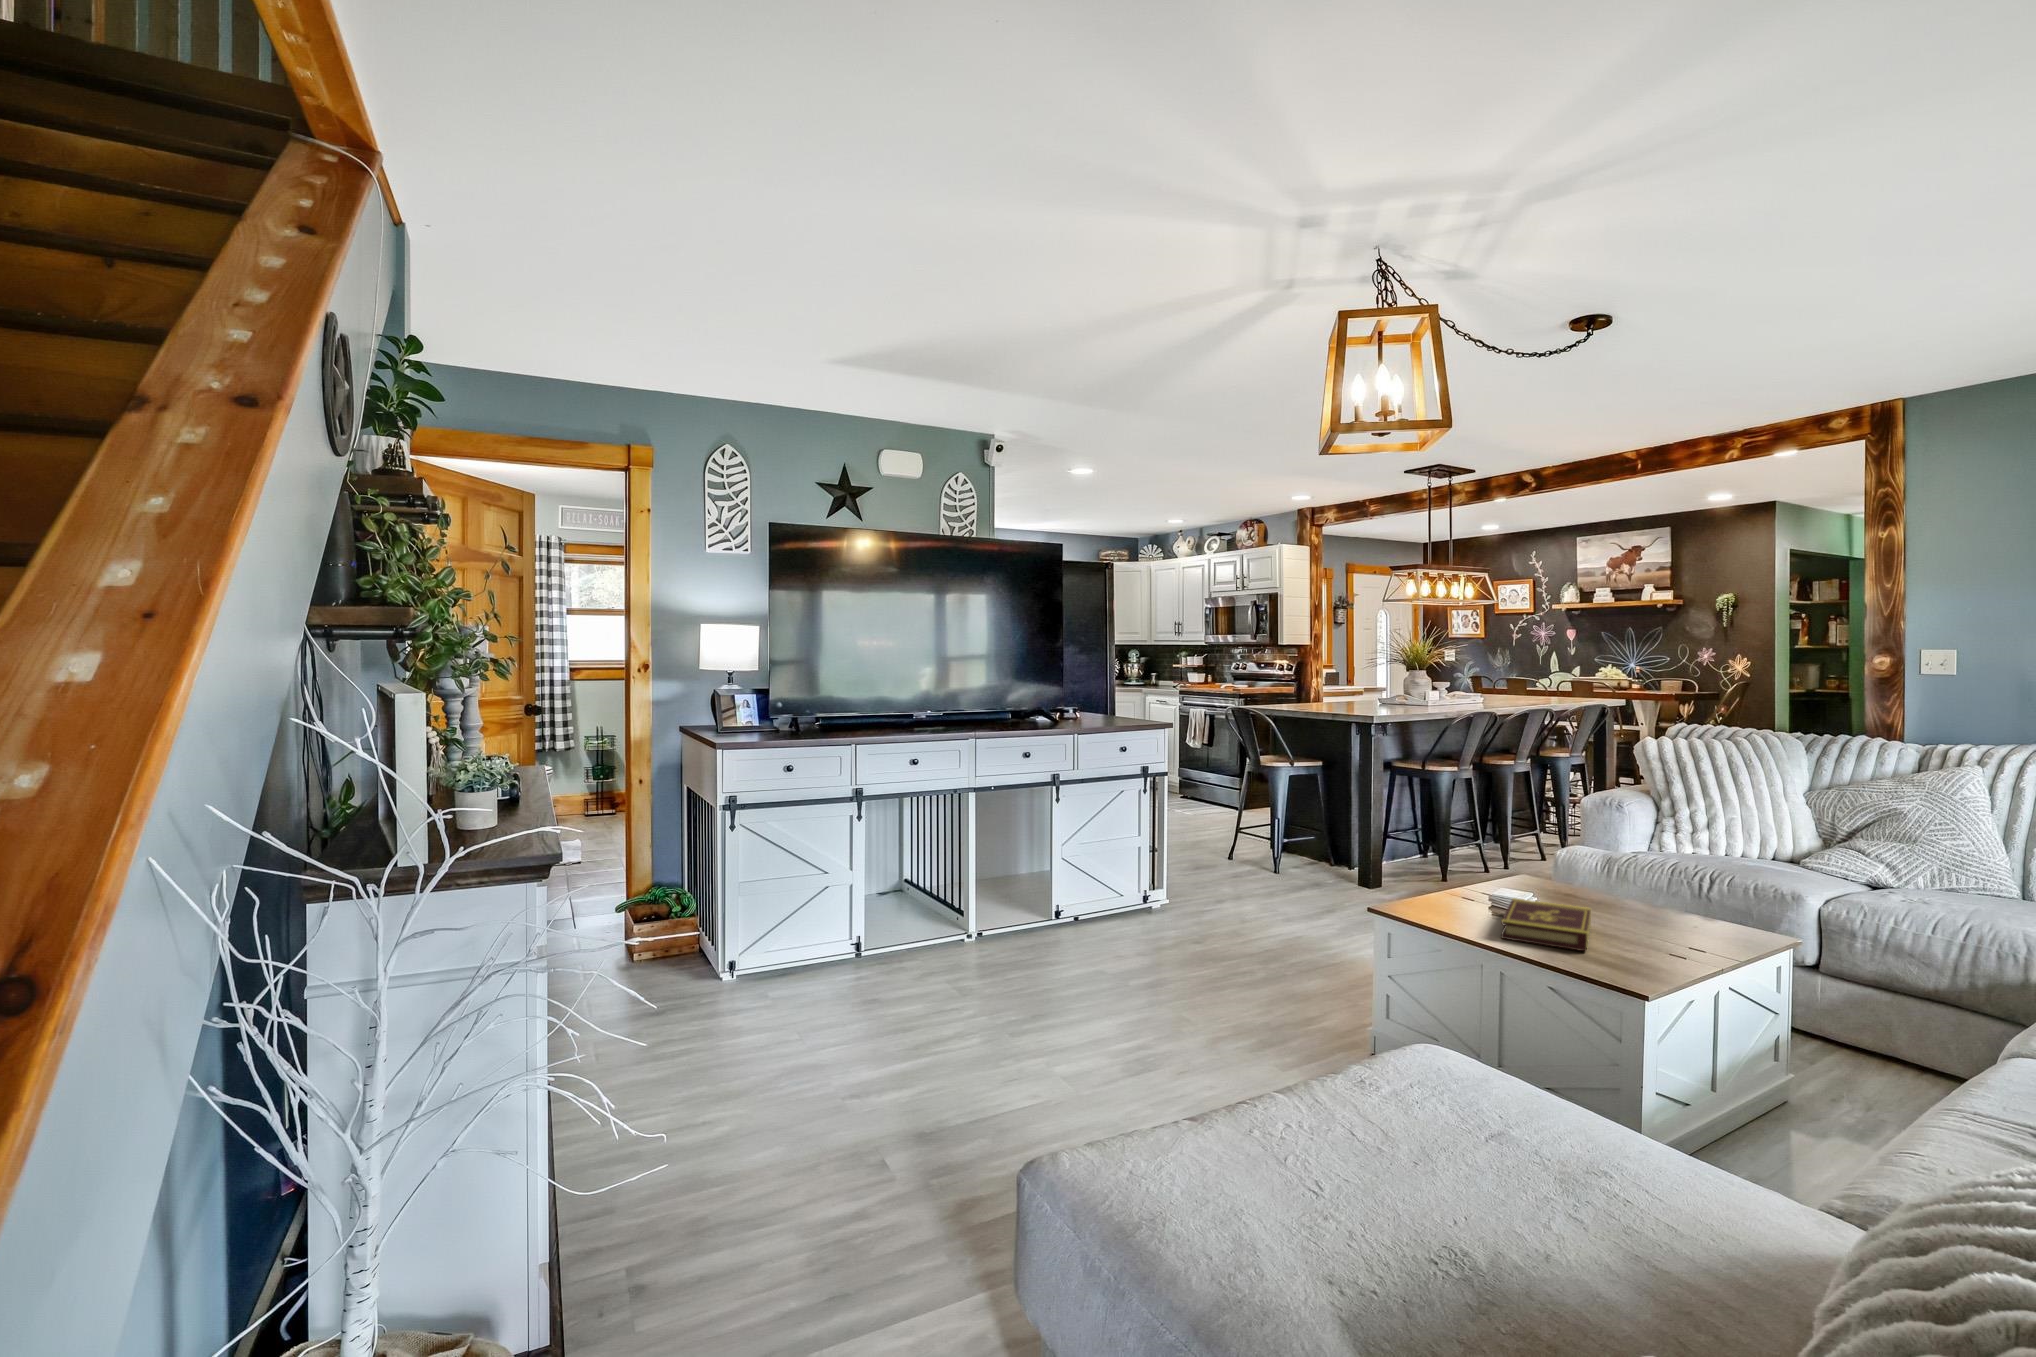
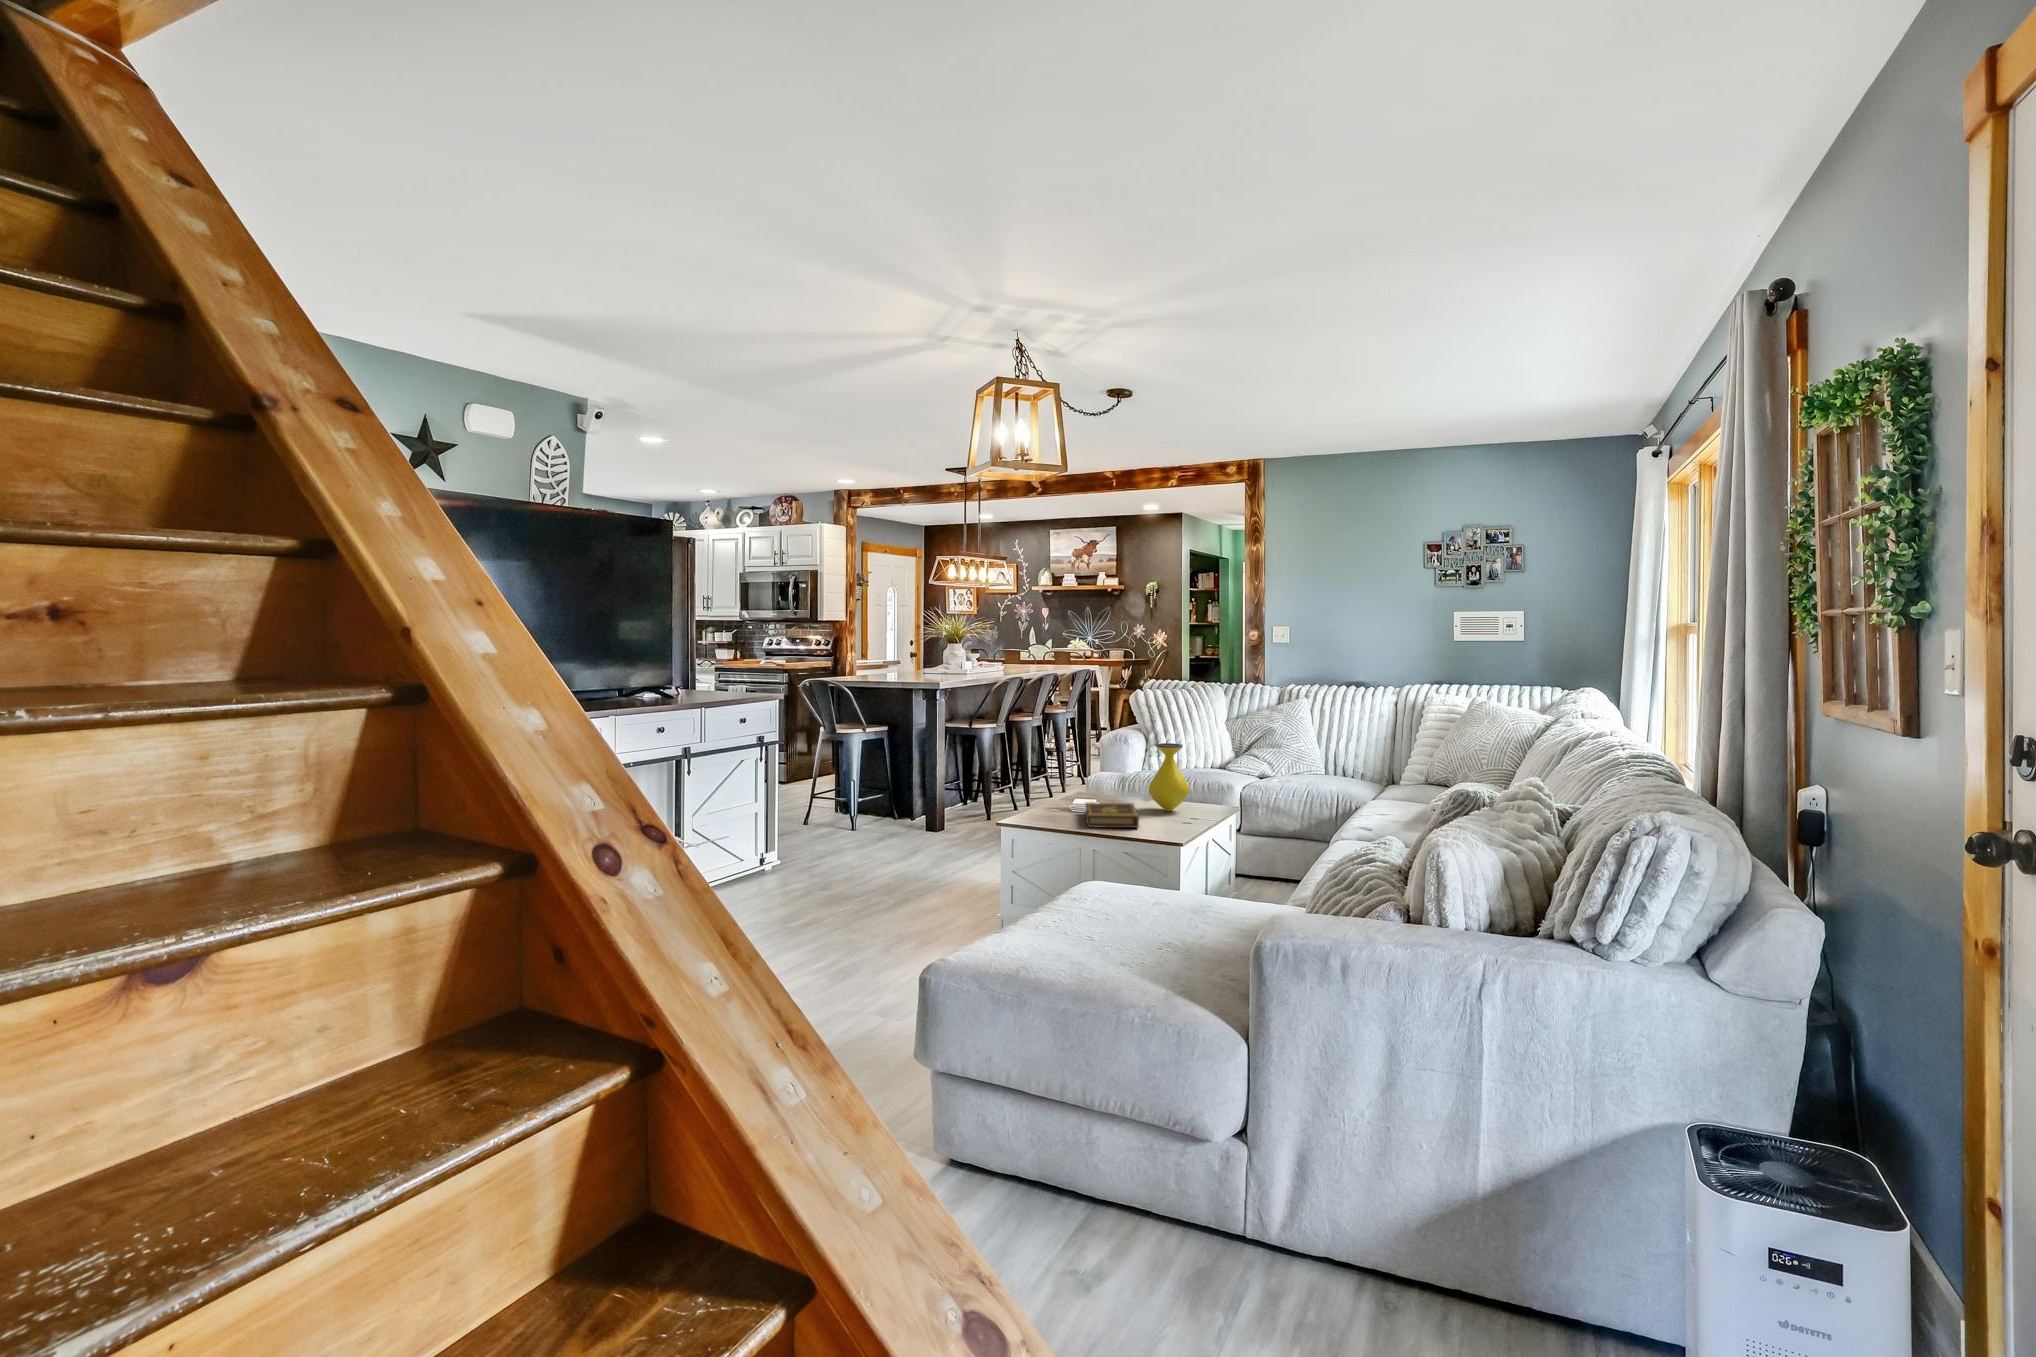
vase: none [1623,823,1697,927] -> present [1149,743,1189,811]

